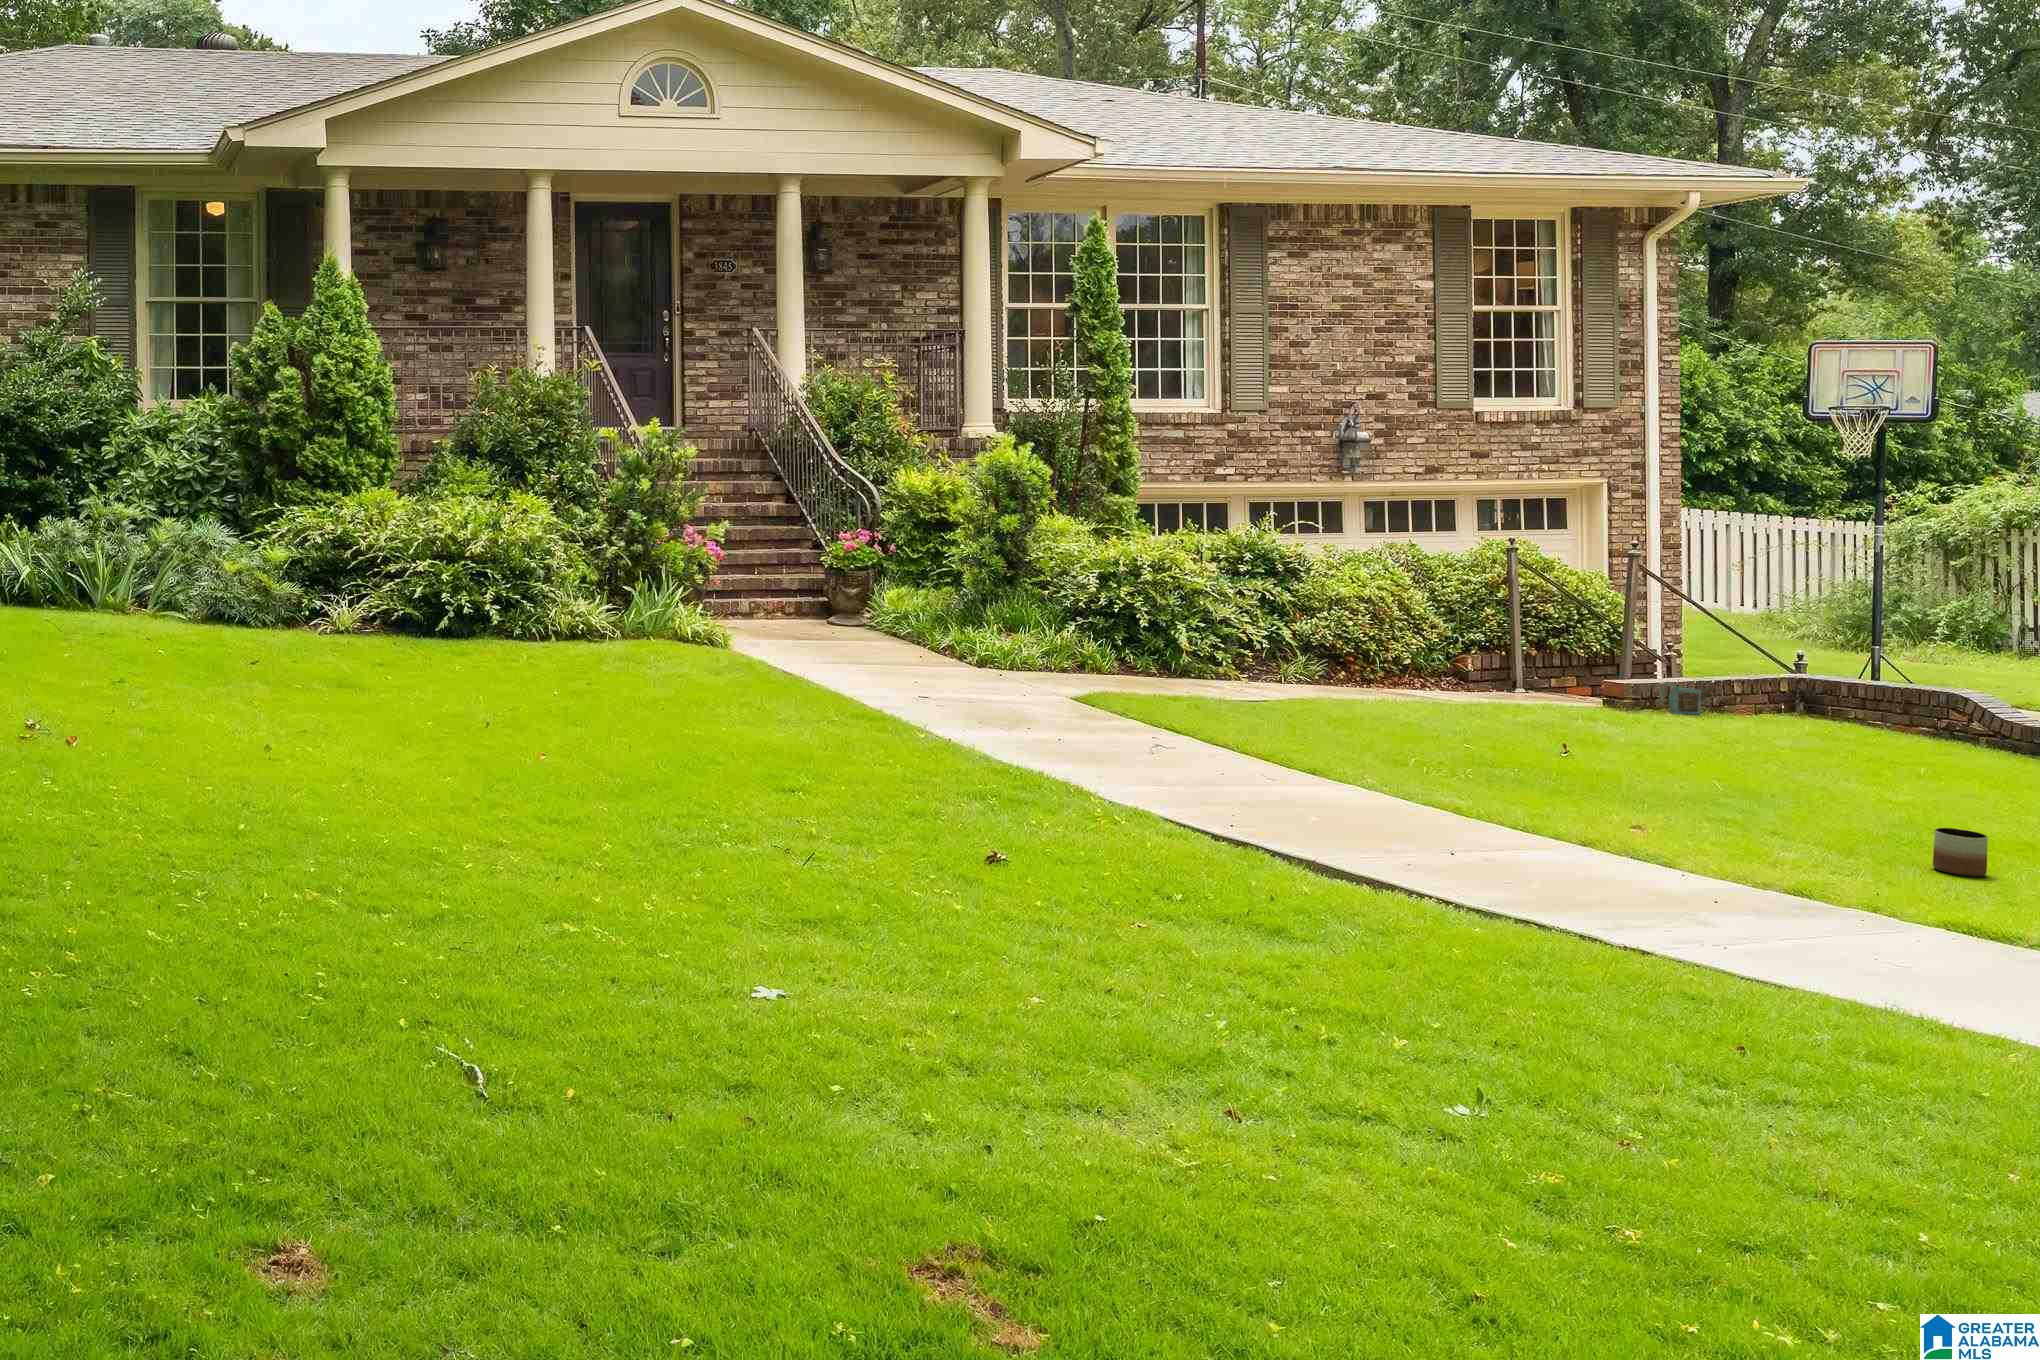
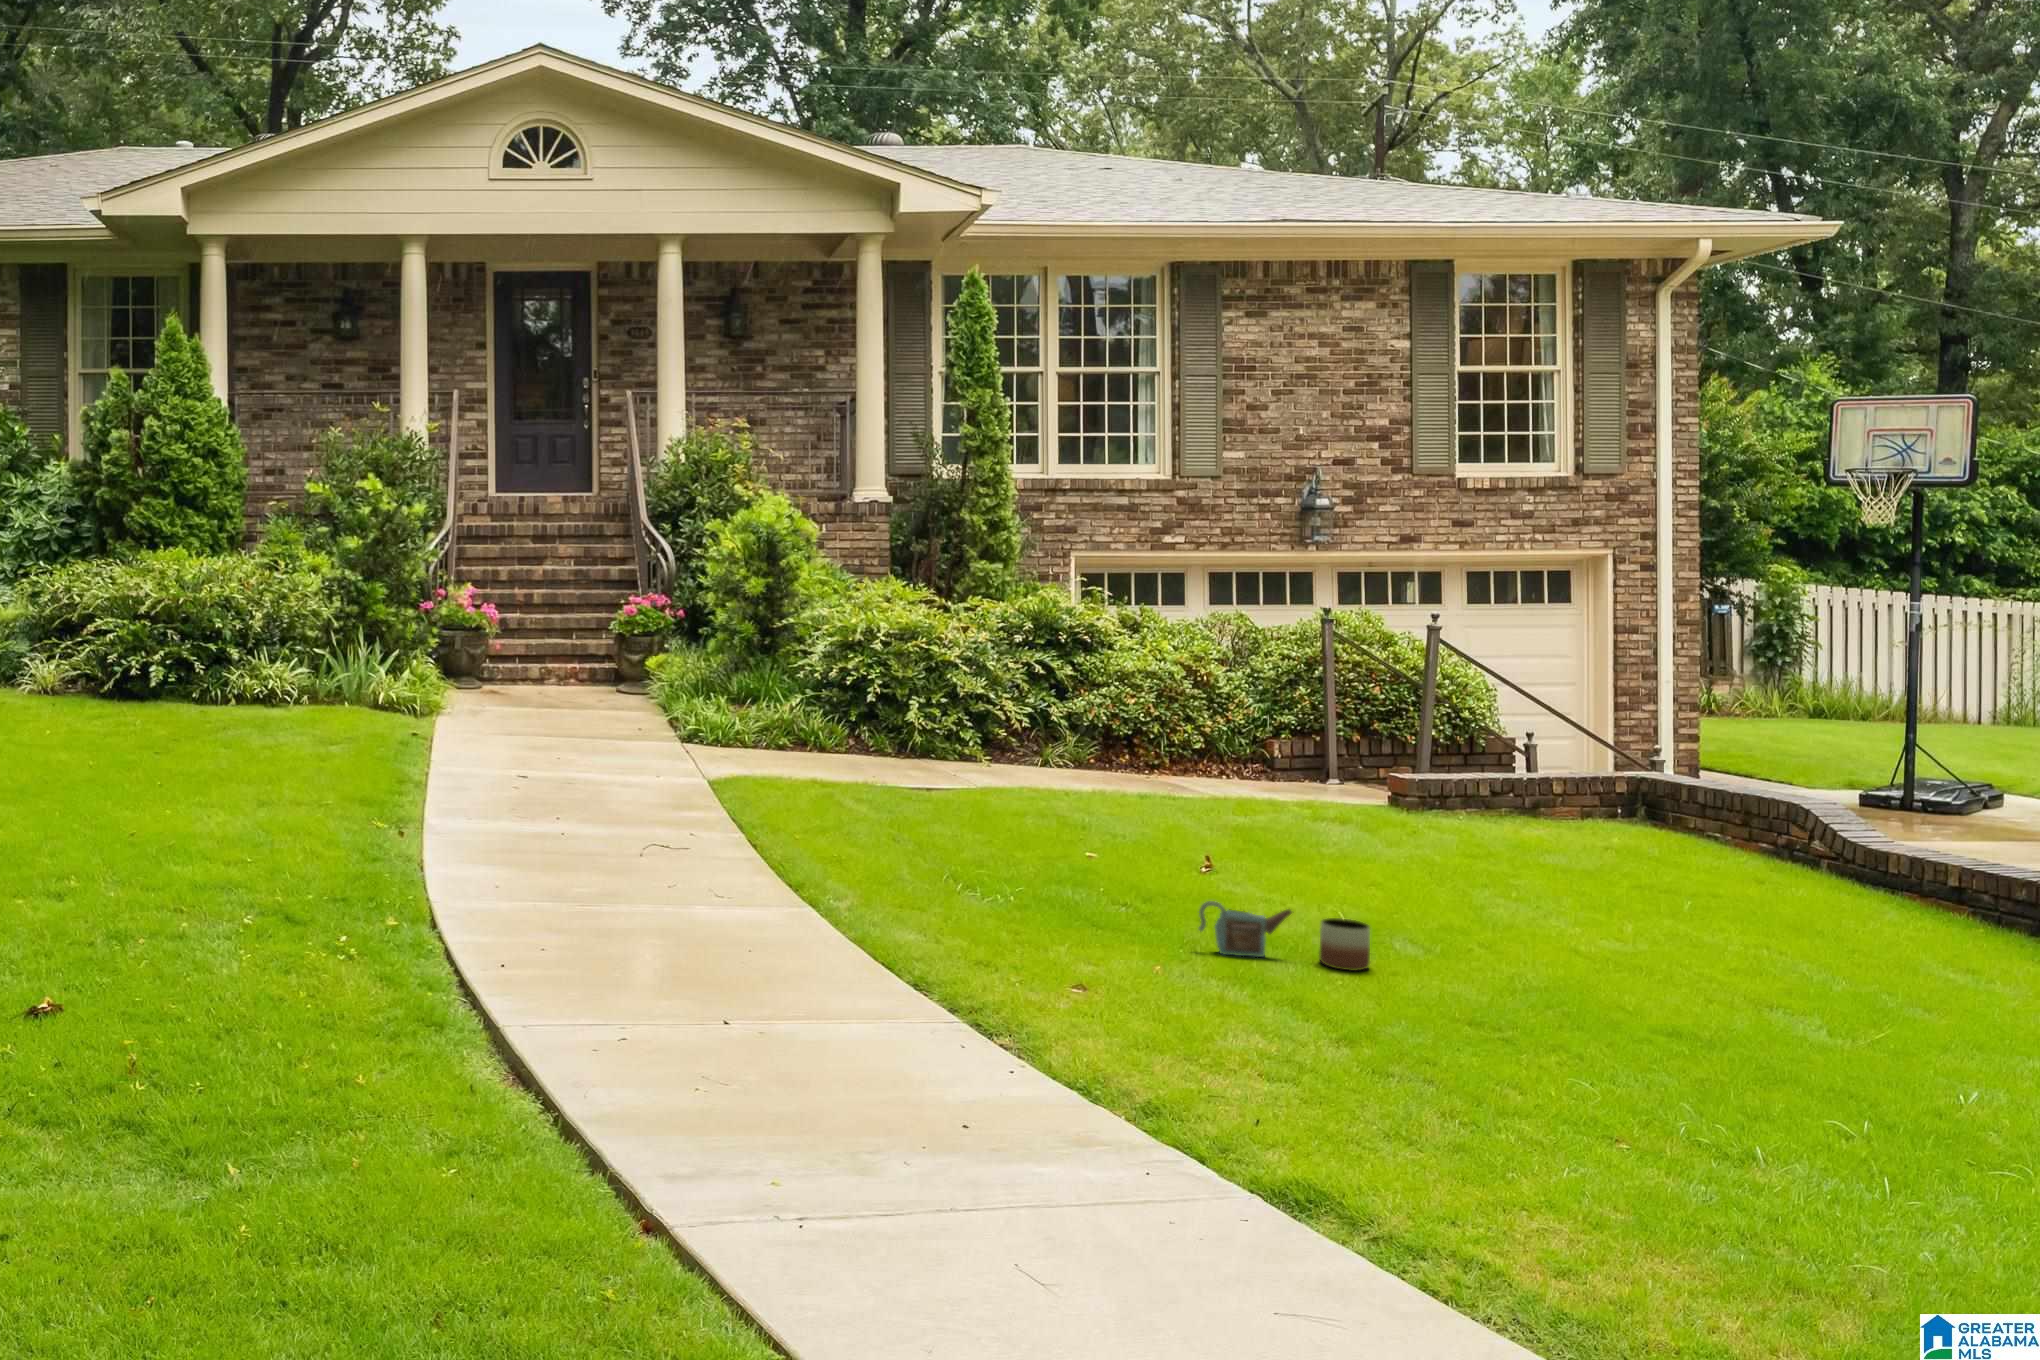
watering can: present [1660,682,1716,714] -> present [1199,901,1292,957]

